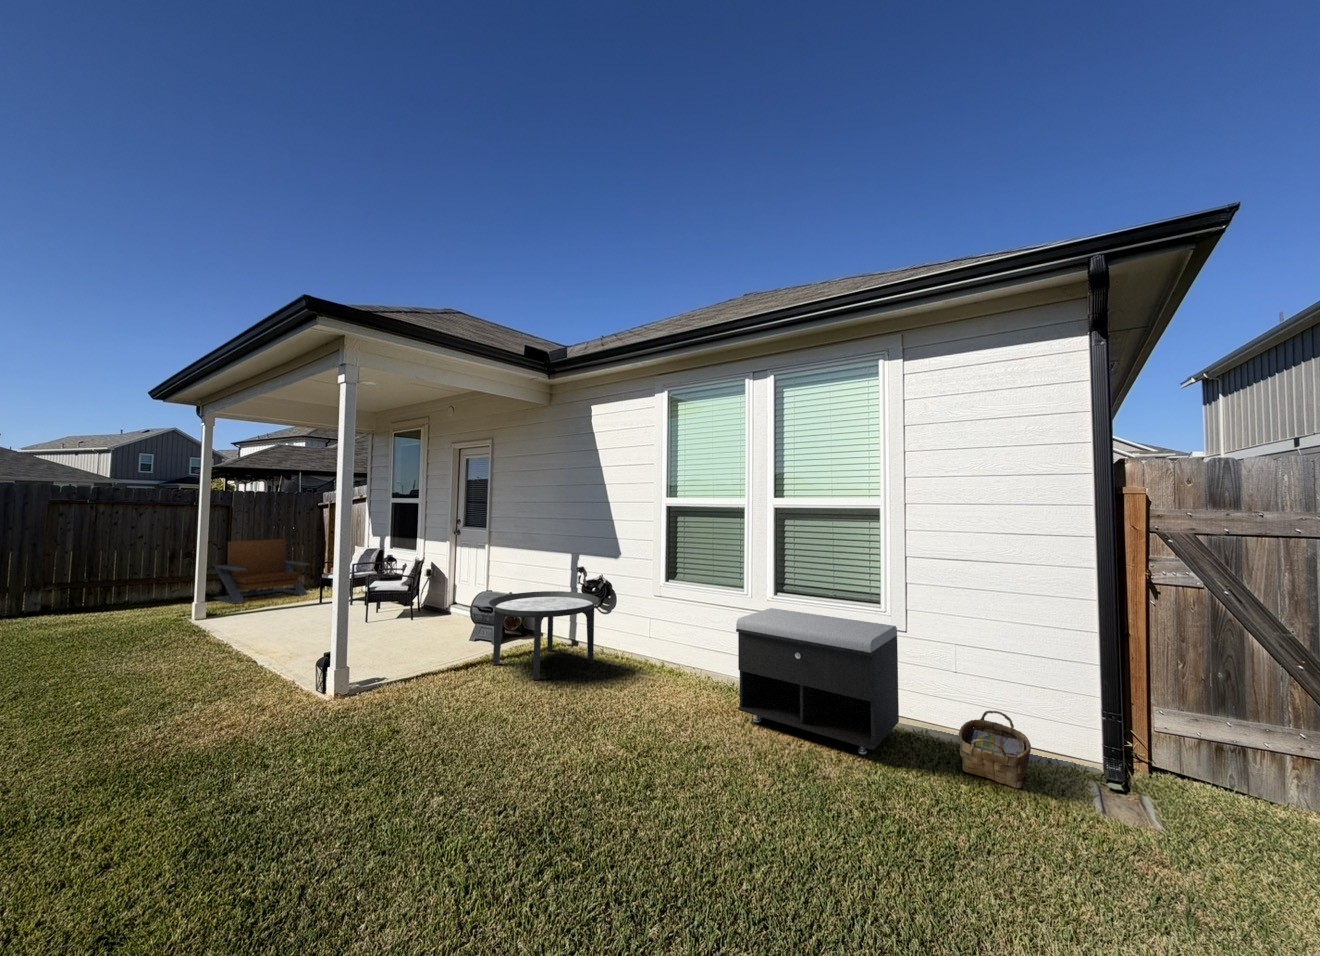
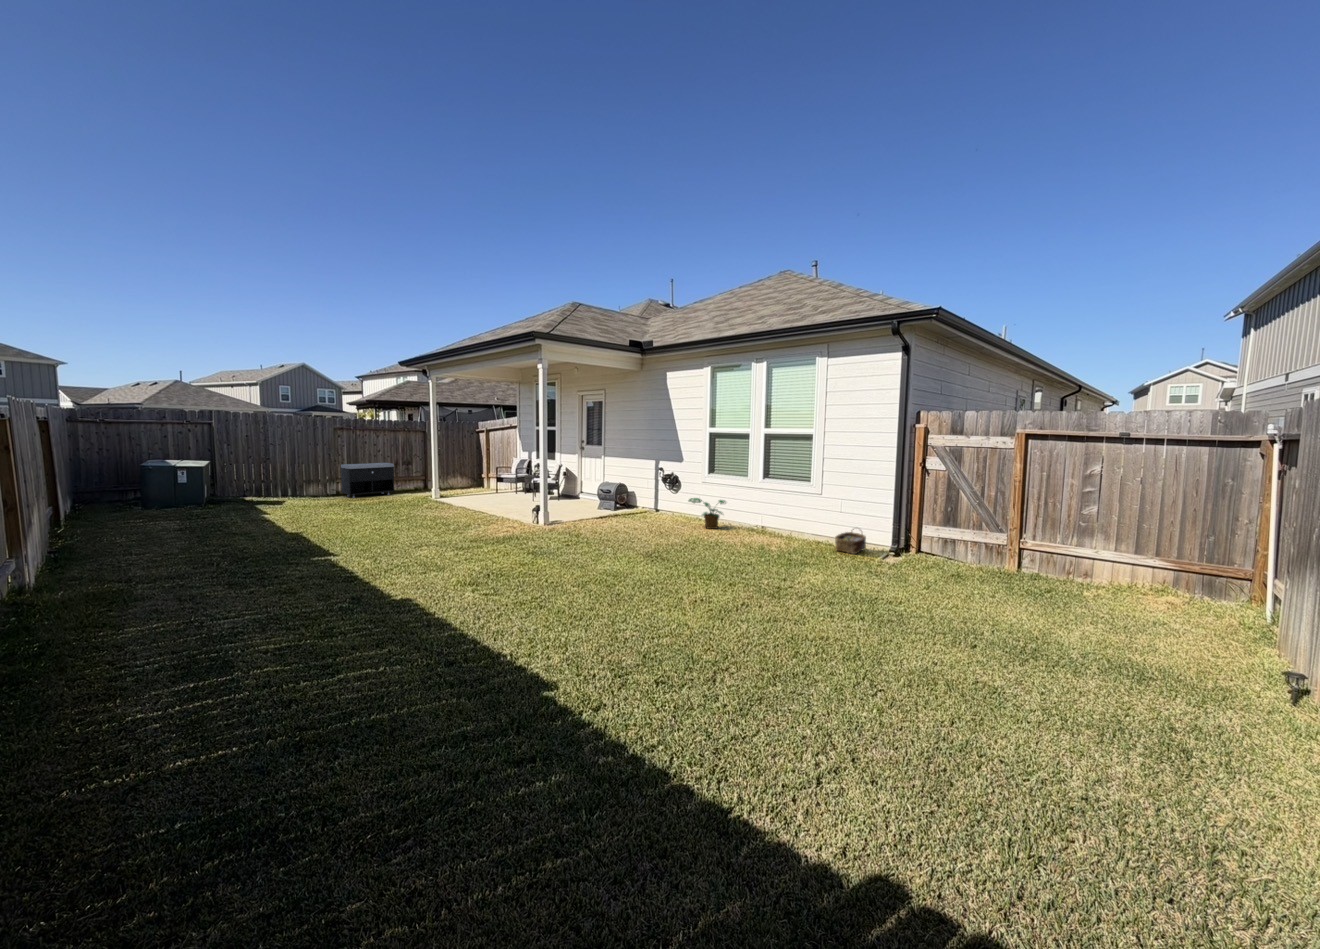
lounge chair: present [214,539,309,604] -> none [425,453,480,493]
round table: present [489,591,599,680] -> none [613,482,673,524]
storage bench: present [736,608,899,755] -> present [341,463,394,498]
potted plant: none [626,628,700,692] -> present [689,498,726,529]

